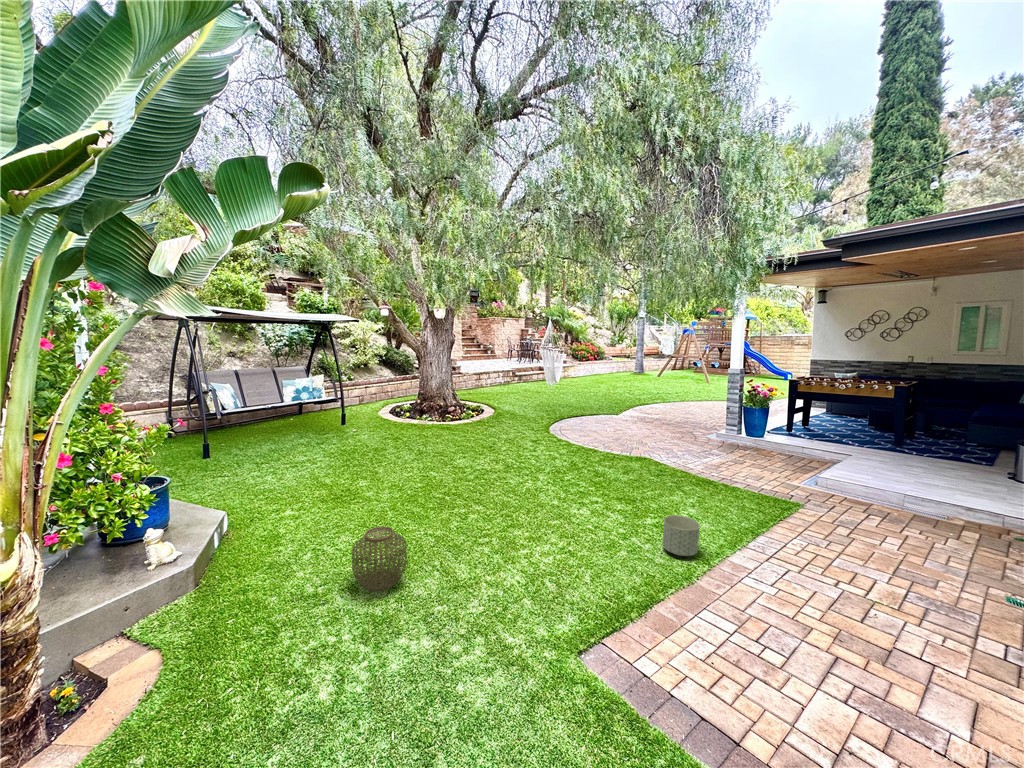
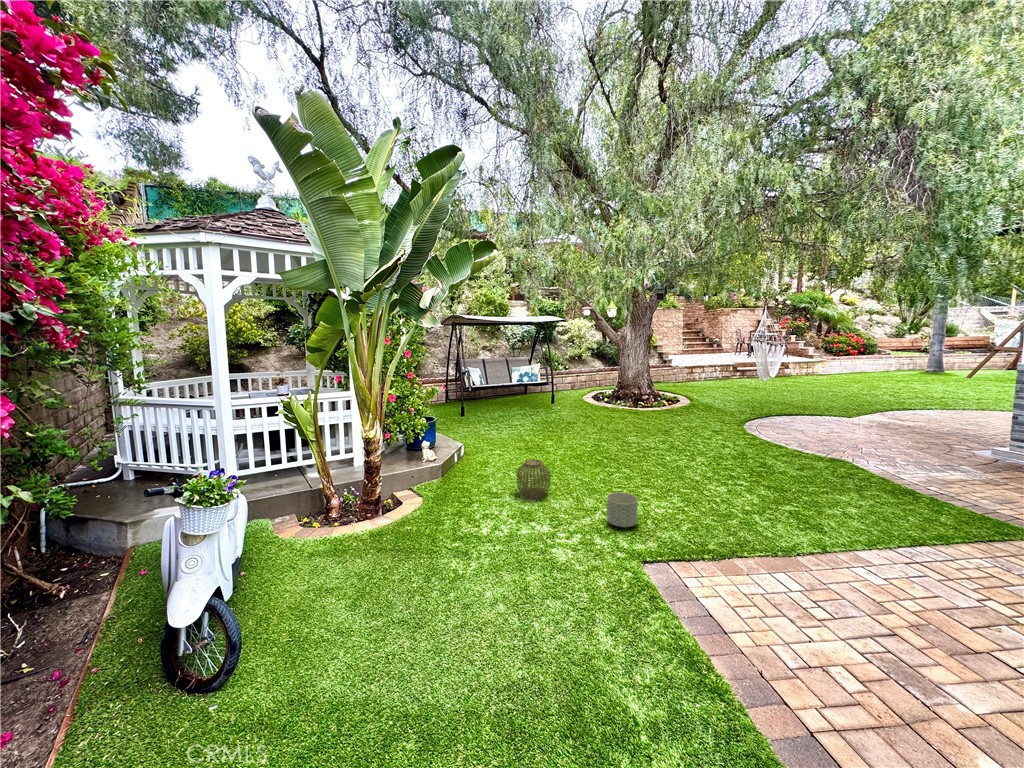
planter: present [662,515,700,556] -> present [607,492,638,528]

